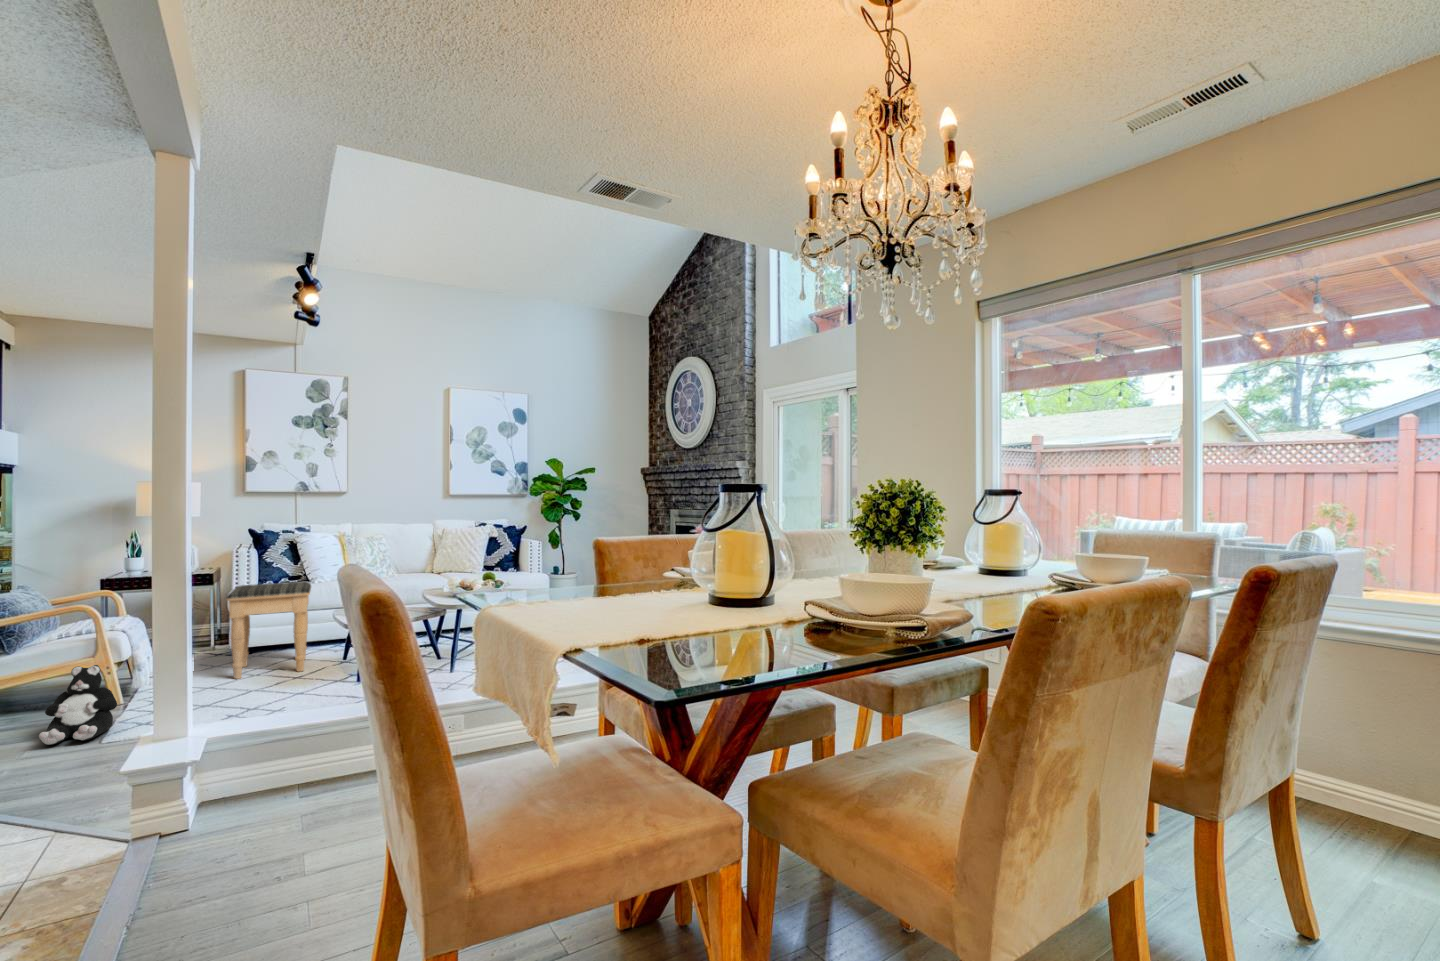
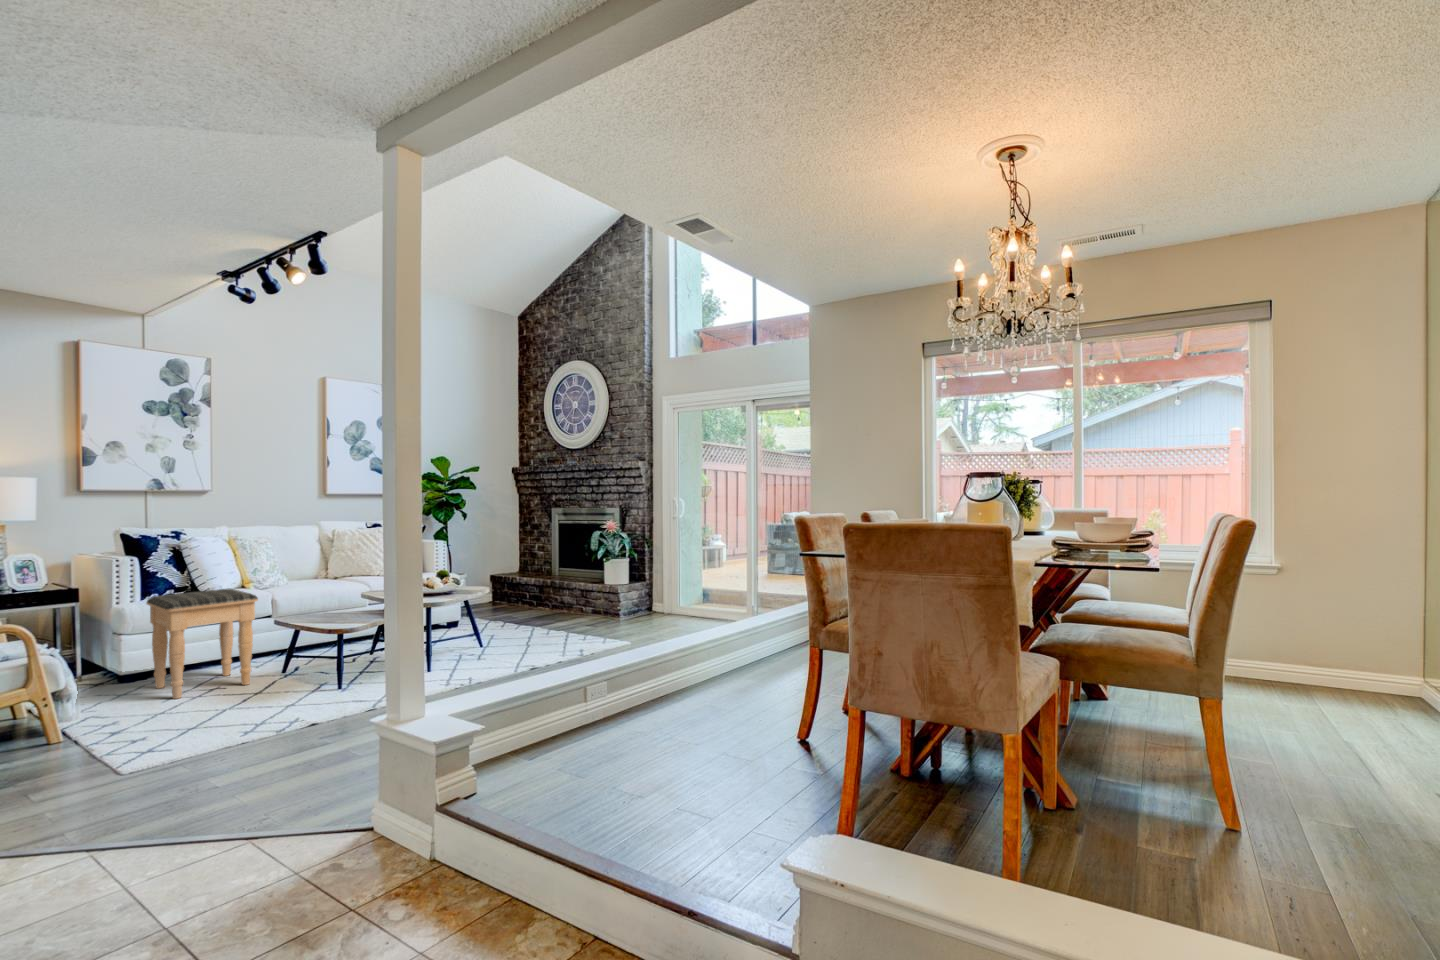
plush toy: present [39,665,117,745] -> none [38,685,123,776]

